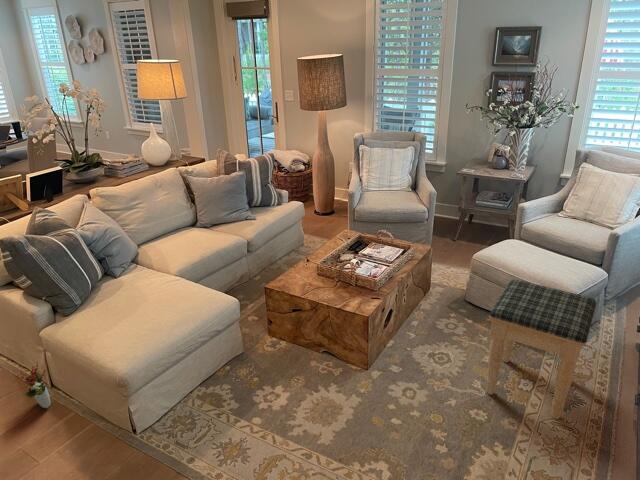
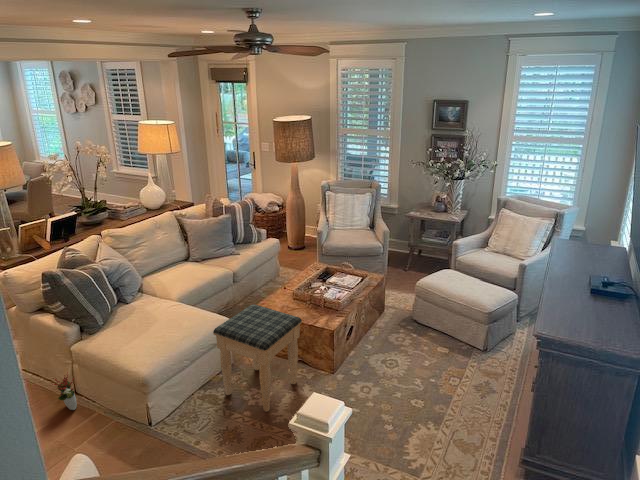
footstool: present [486,280,597,419] -> present [213,304,302,411]

